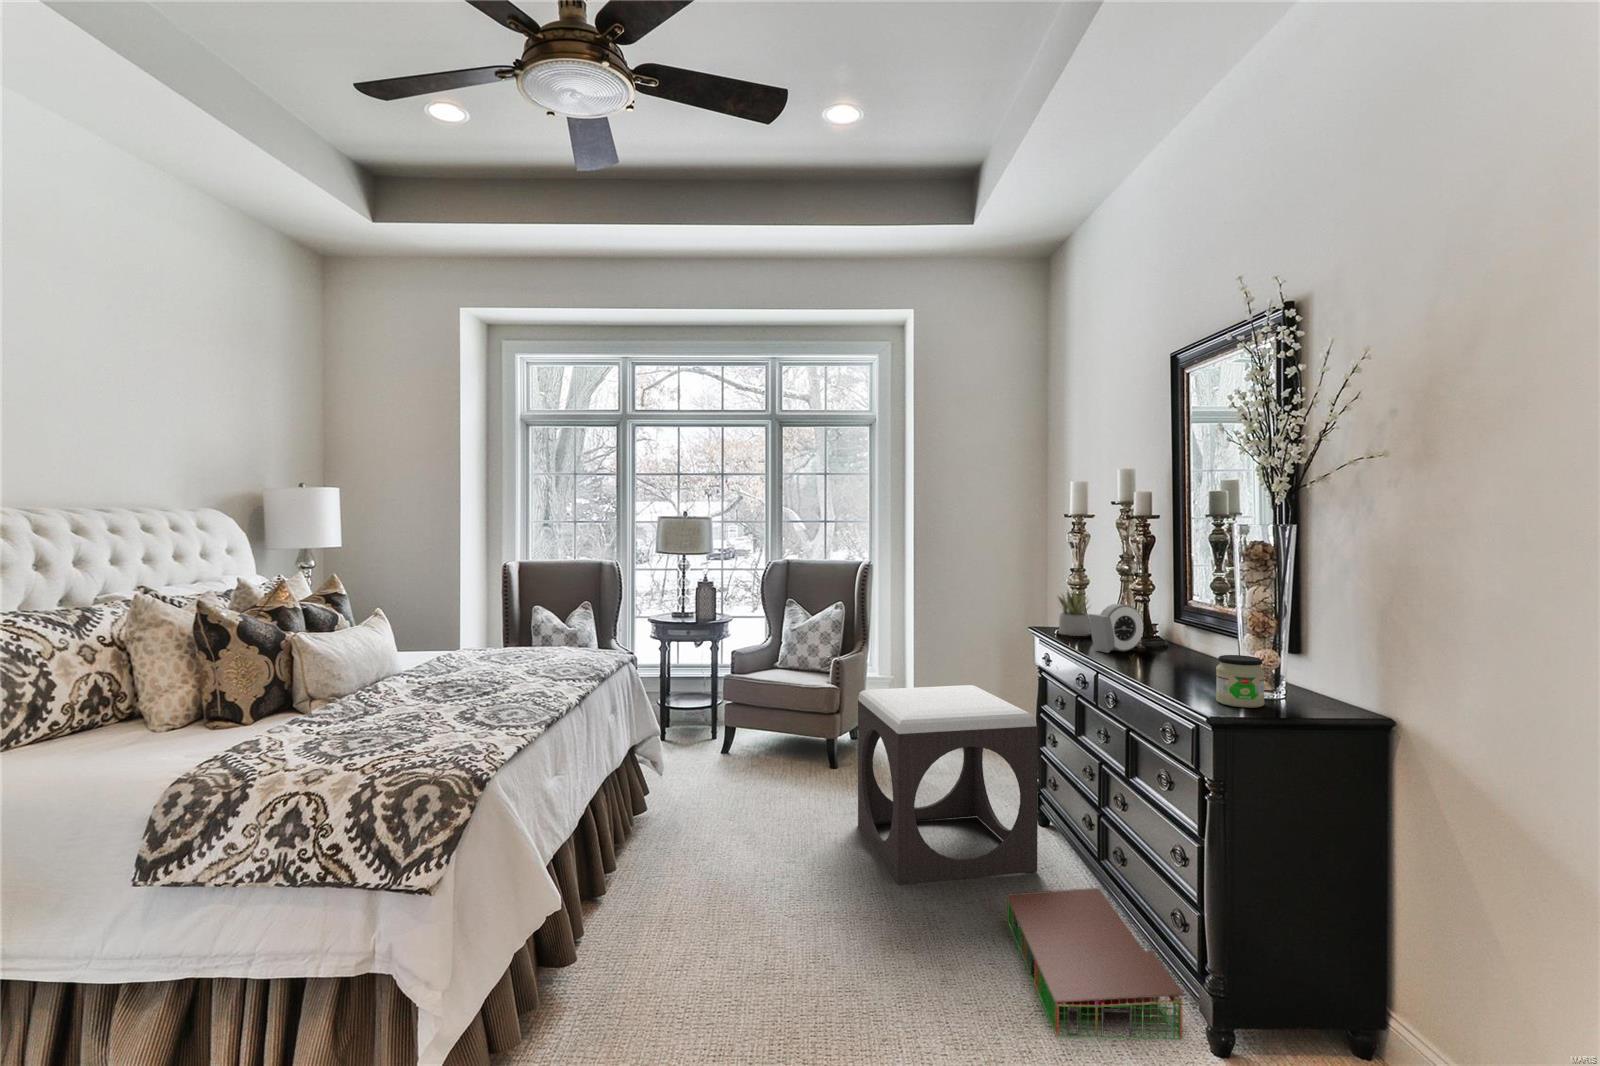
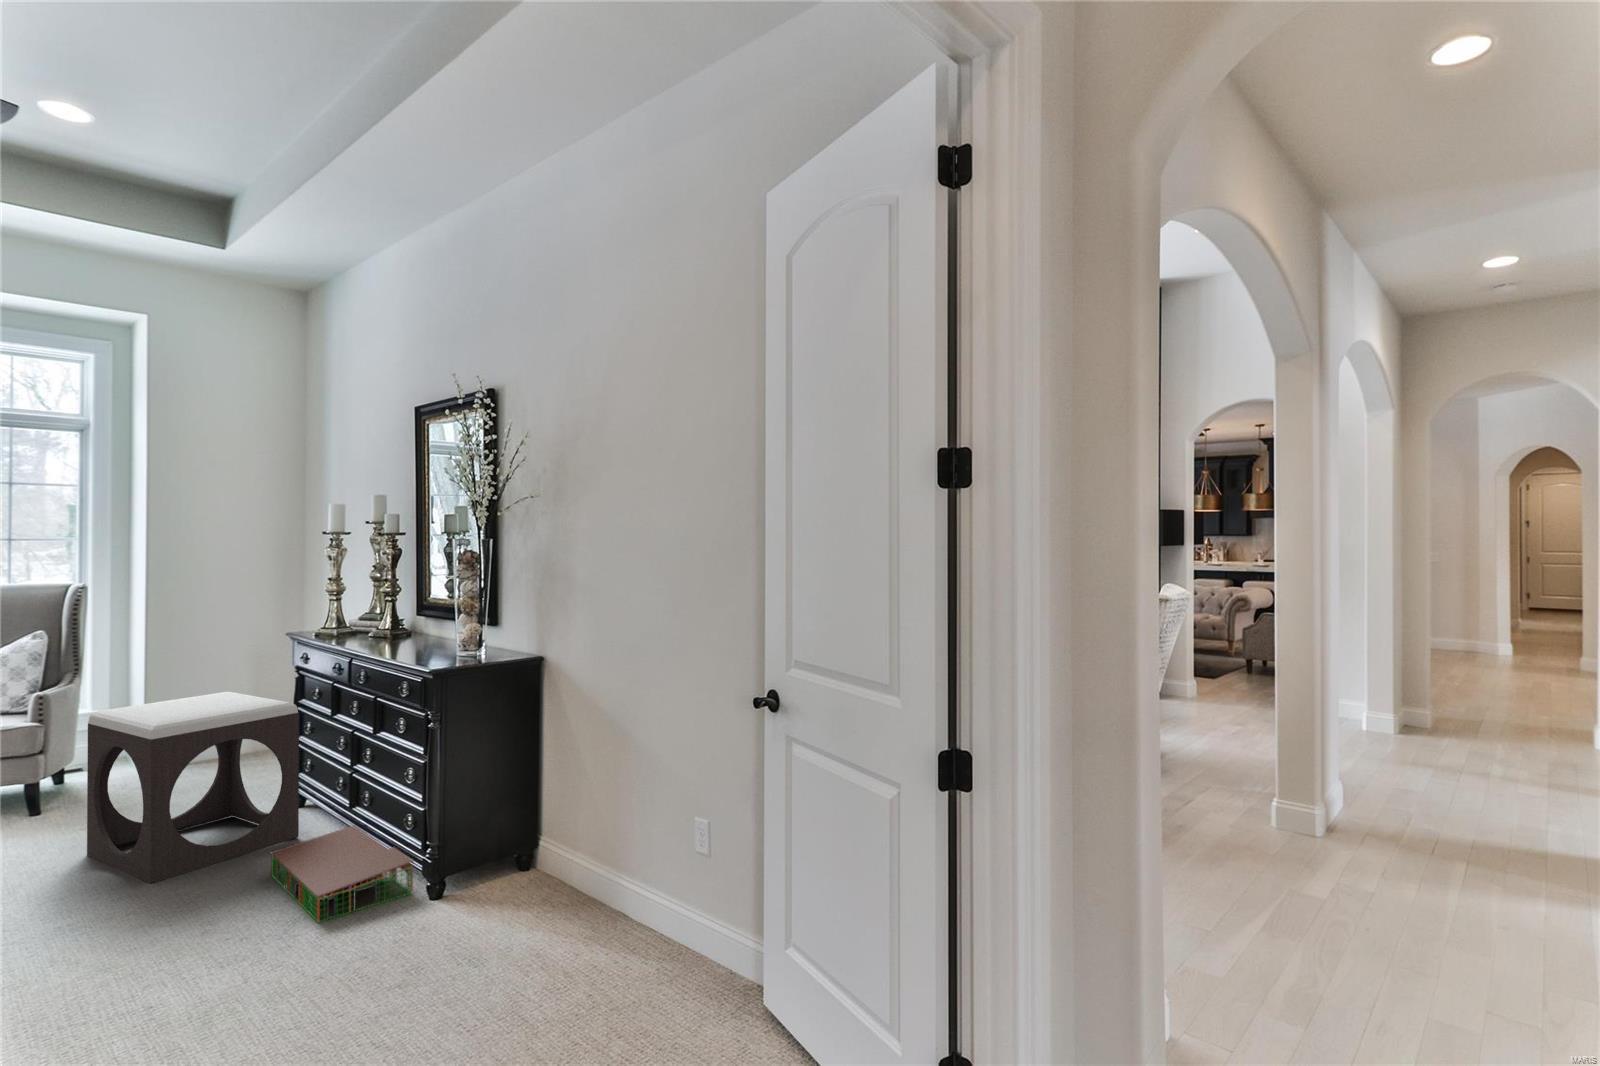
succulent plant: present [1059,590,1090,636] -> none [317,594,349,636]
alarm clock: present [1088,604,1144,653] -> none [345,604,392,644]
jar: present [1216,655,1265,708] -> none [437,628,468,661]

